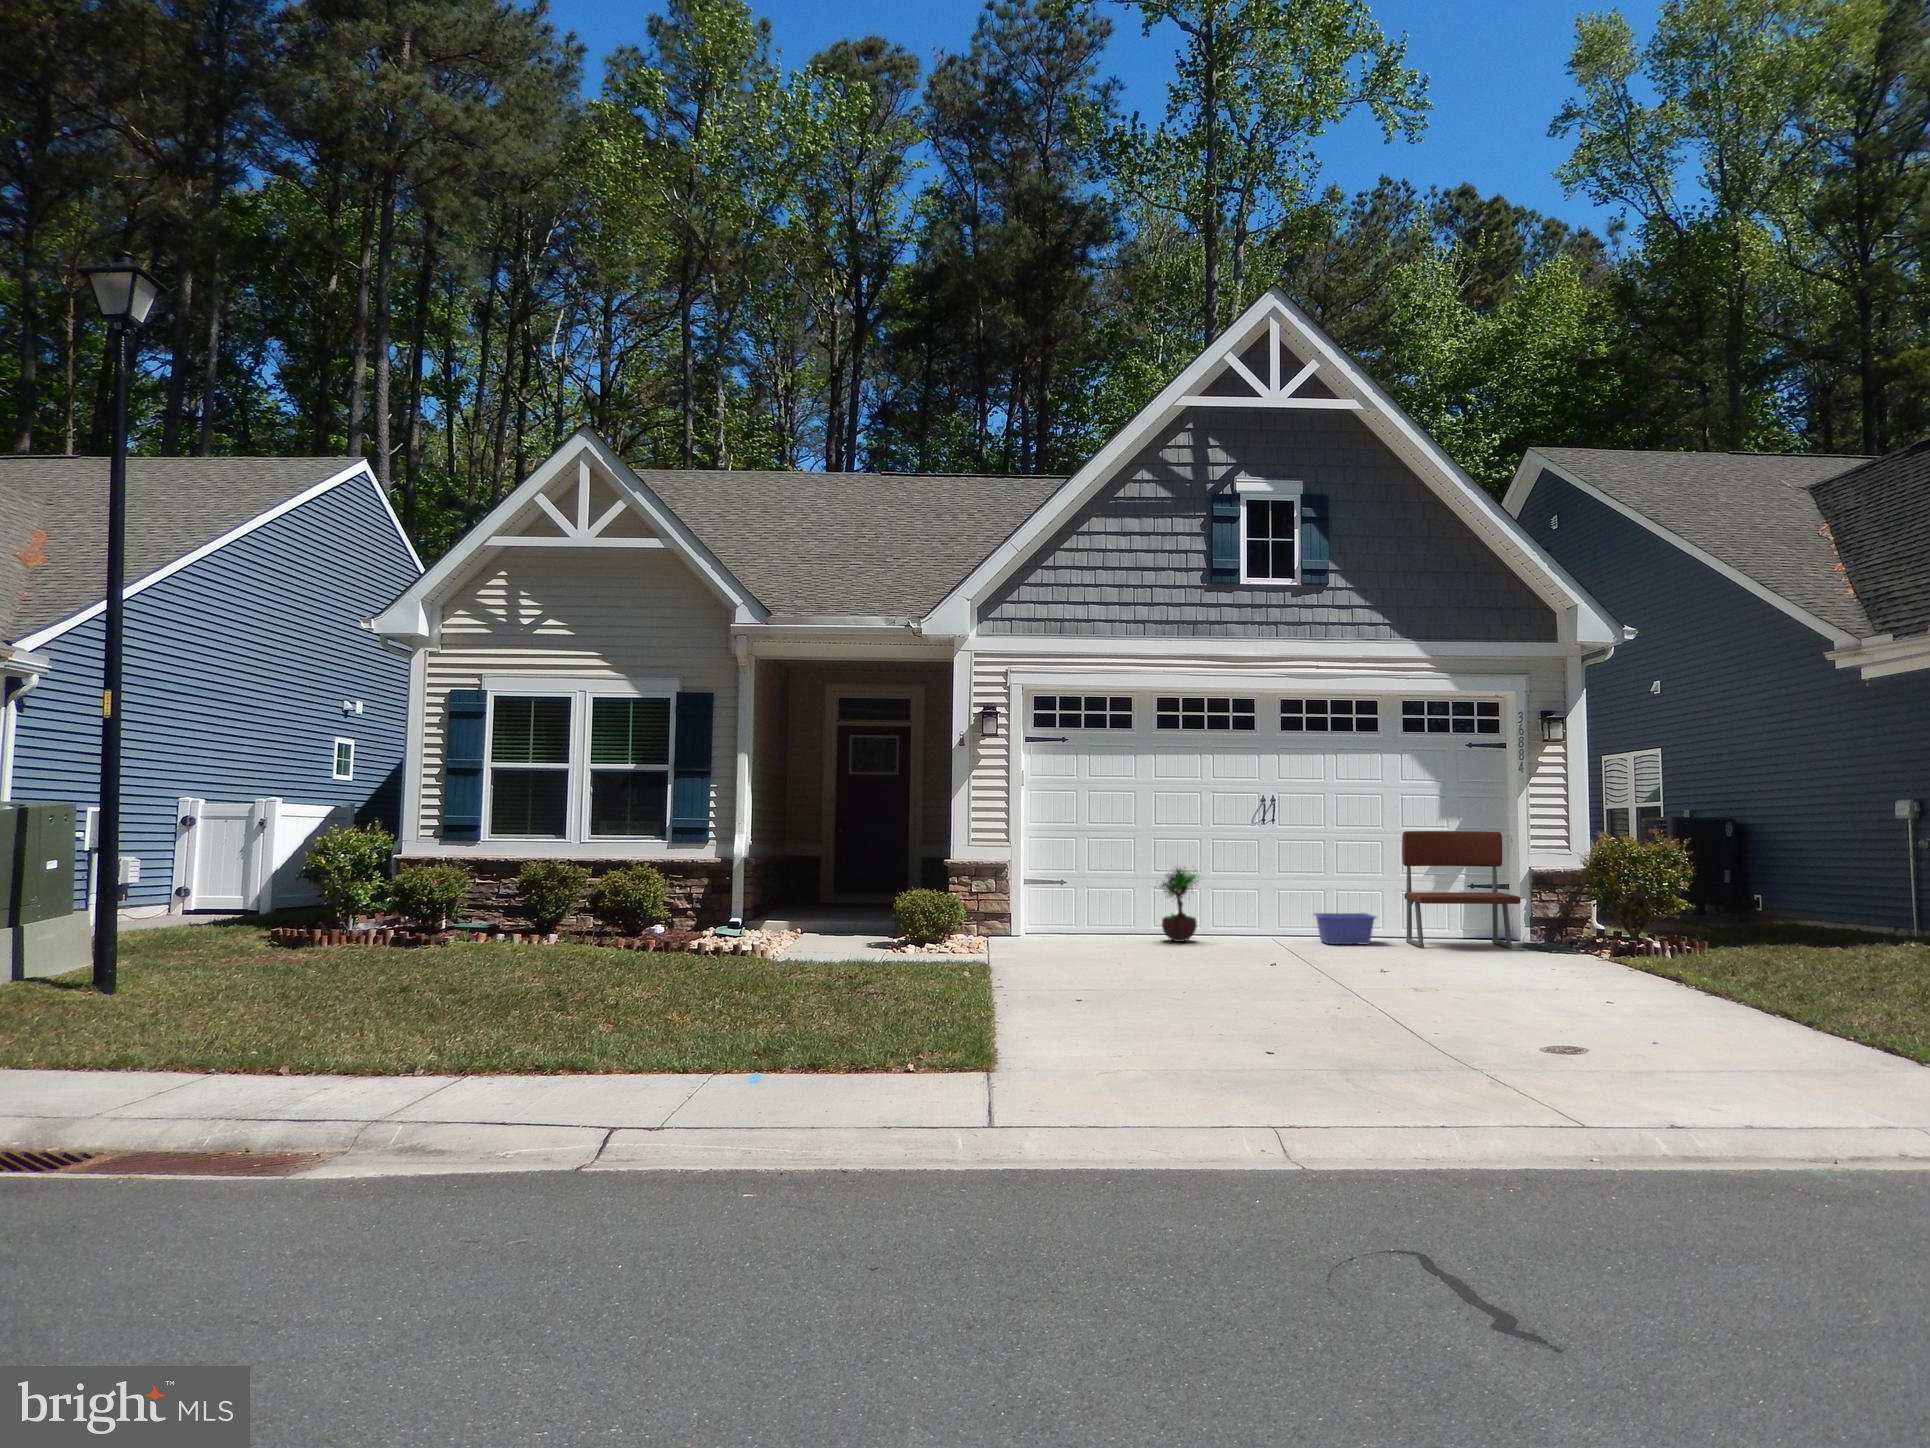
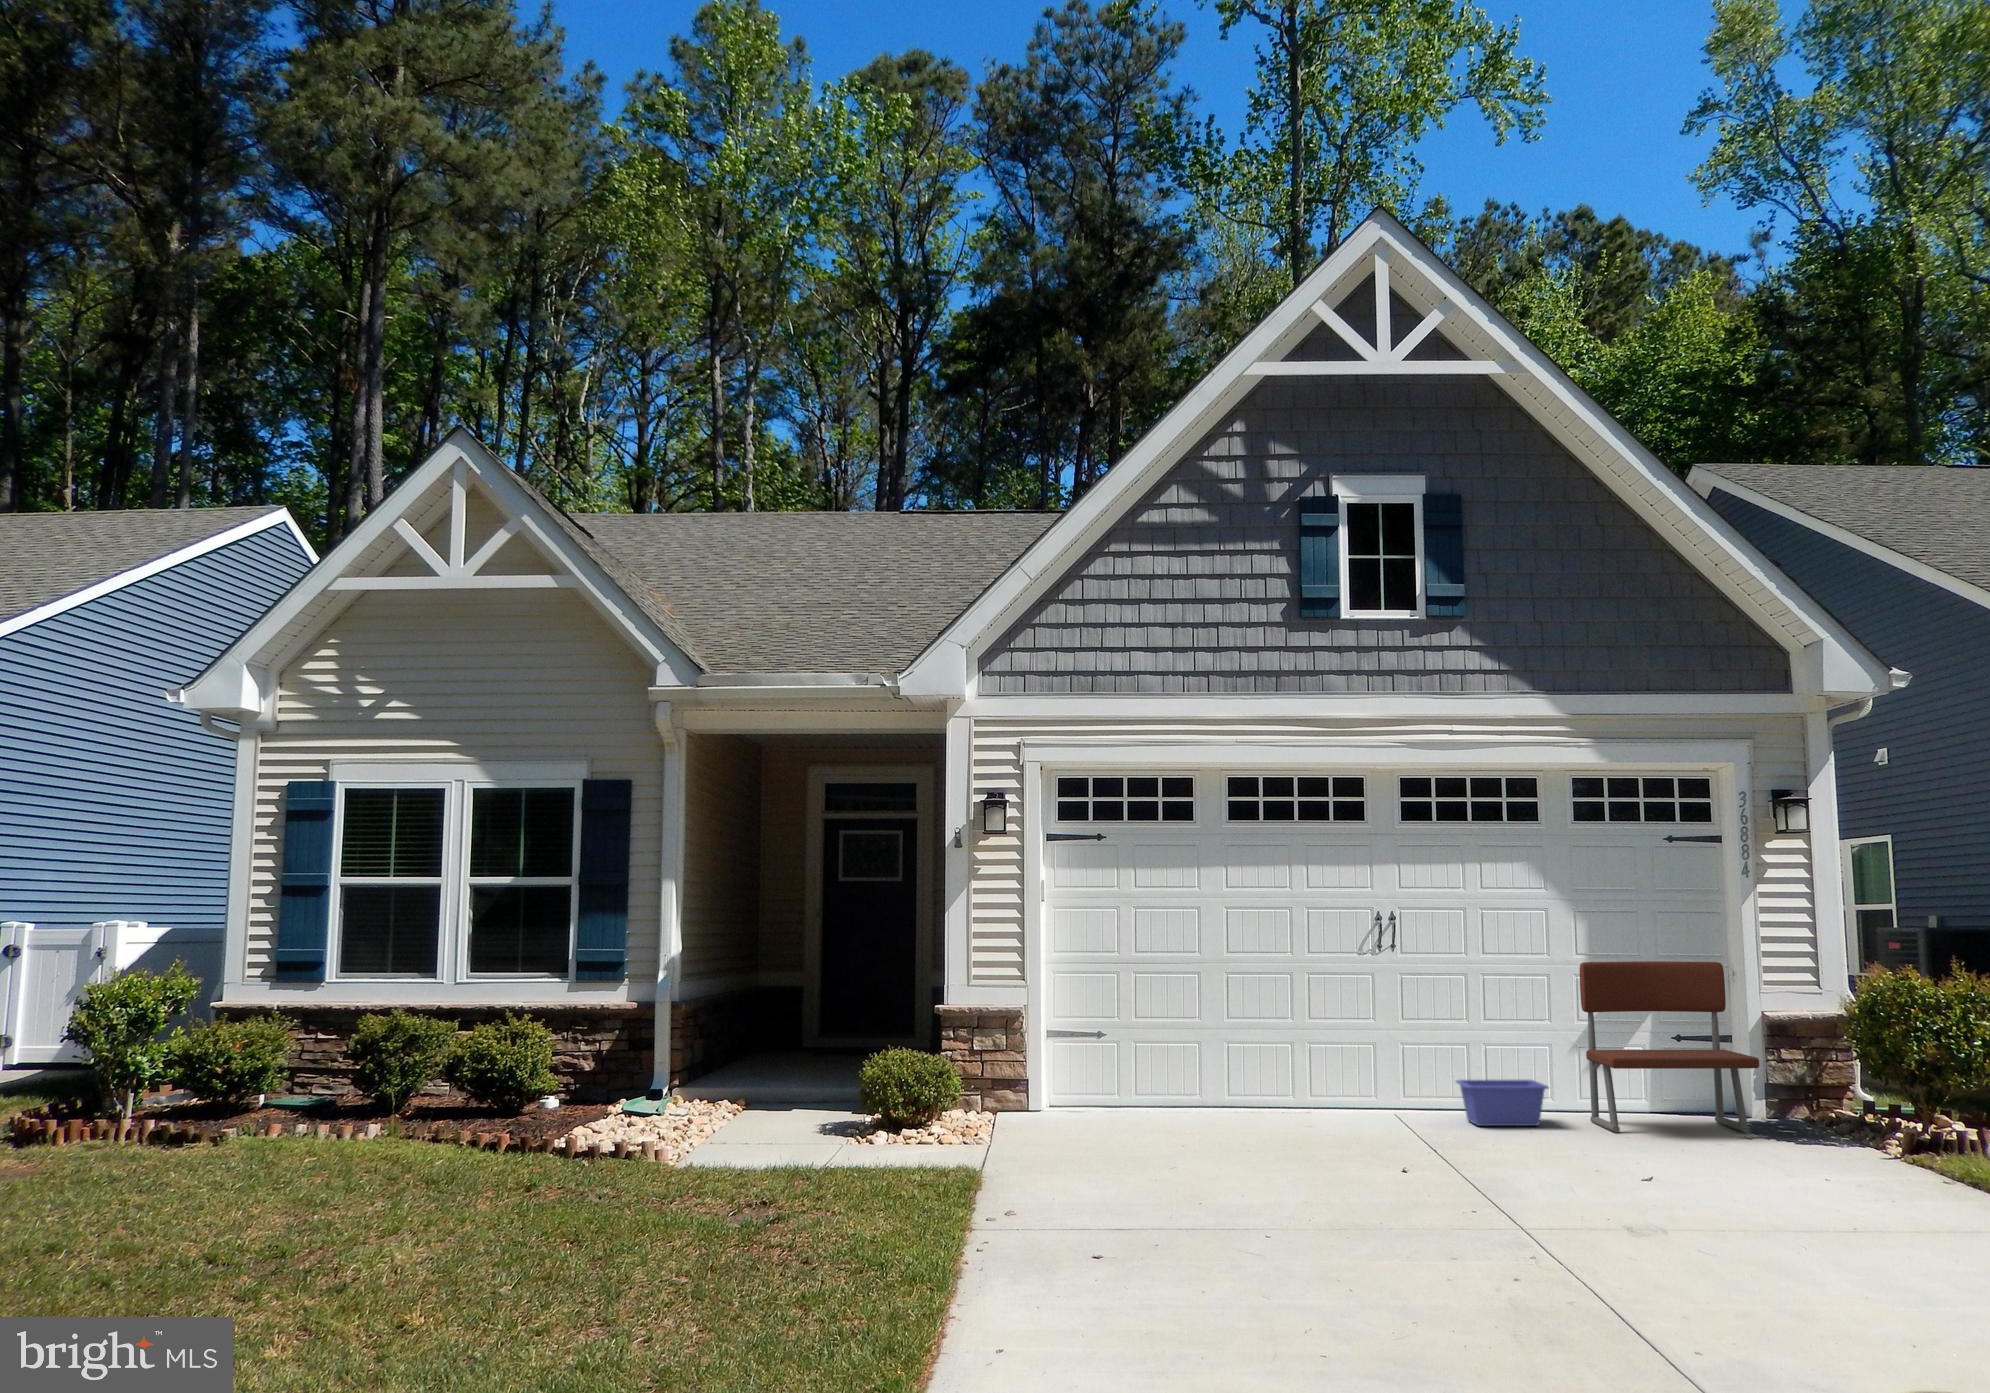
potted tree: present [1155,867,1199,942] -> none [1229,1006,1297,1122]

